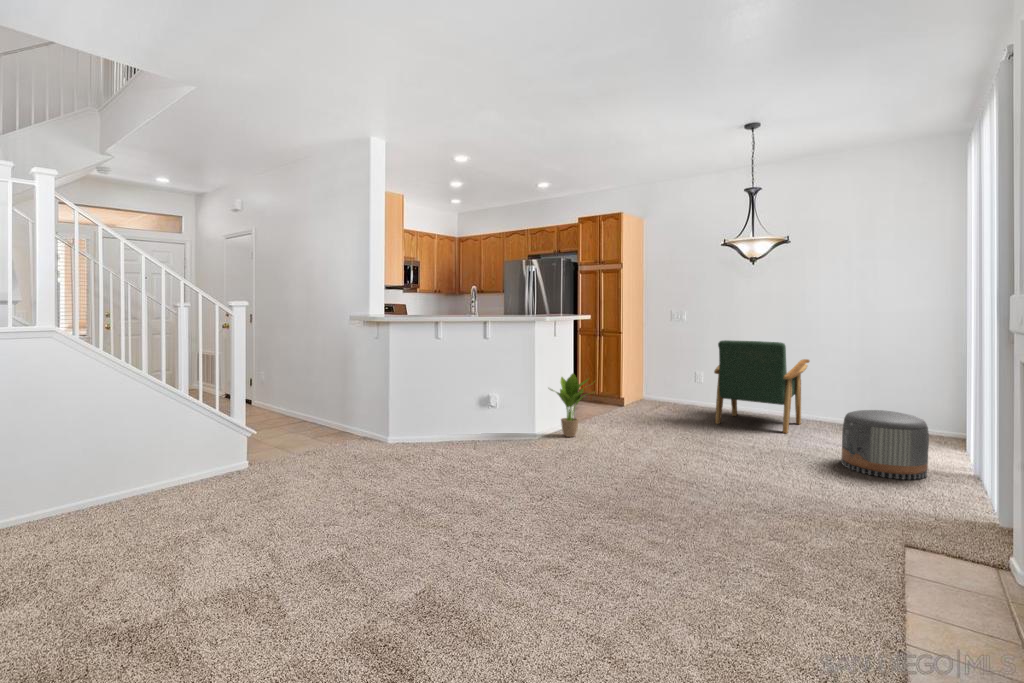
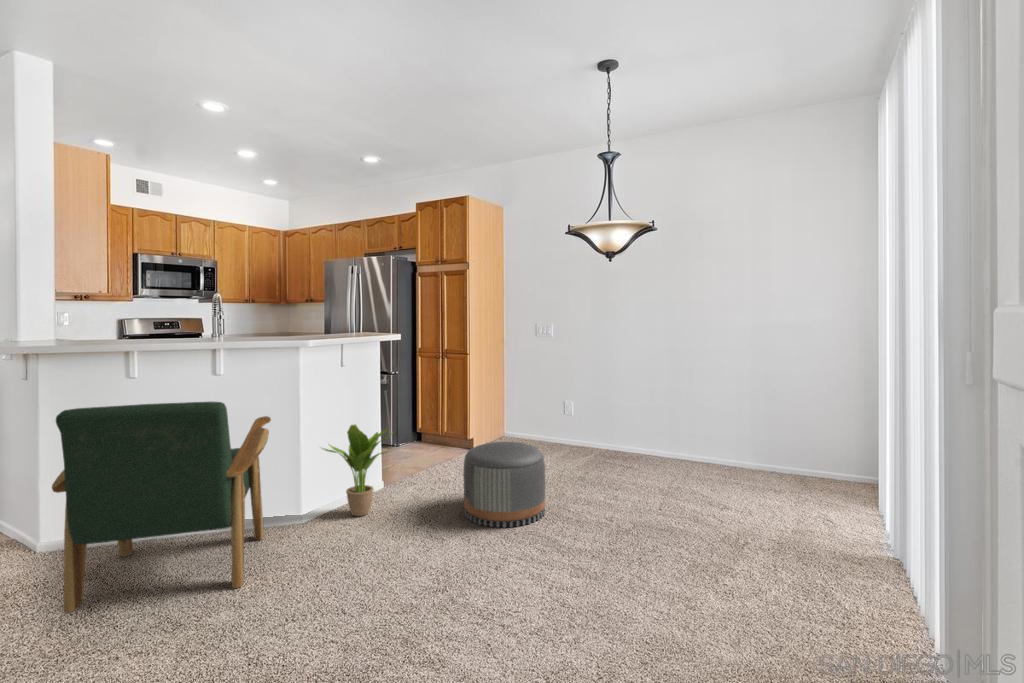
armchair: present [714,340,810,433] -> present [52,402,271,613]
pouf: present [841,410,929,479] -> present [463,442,546,528]

